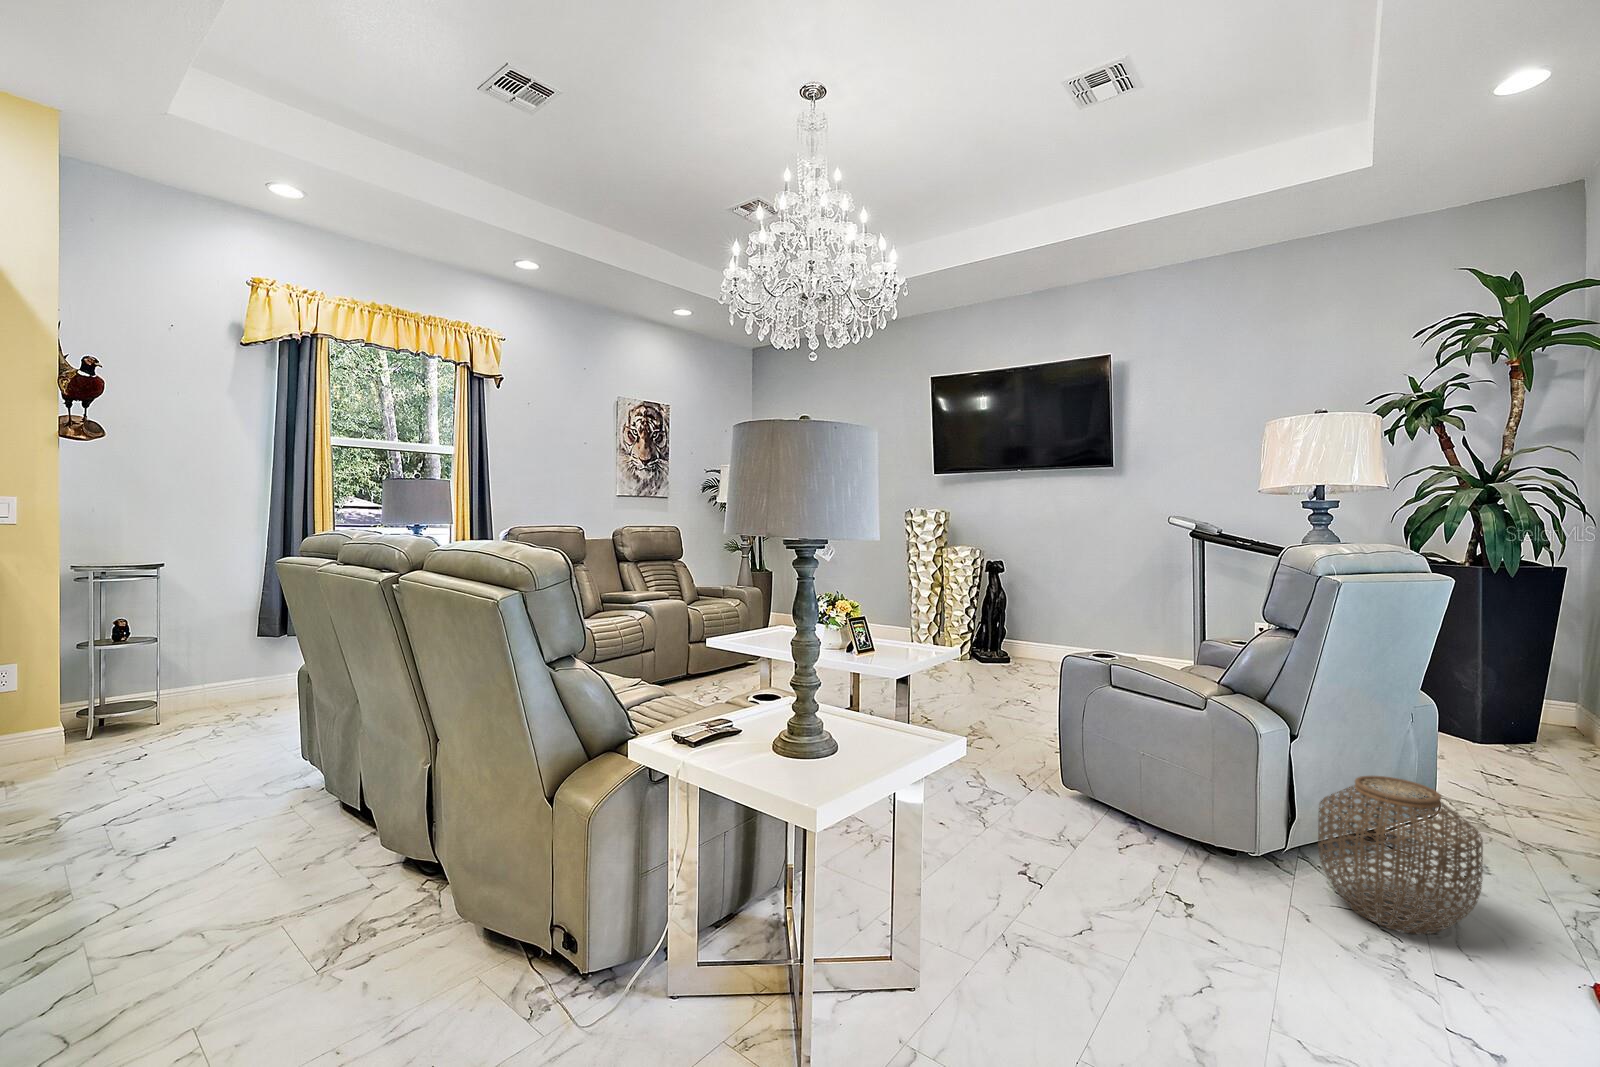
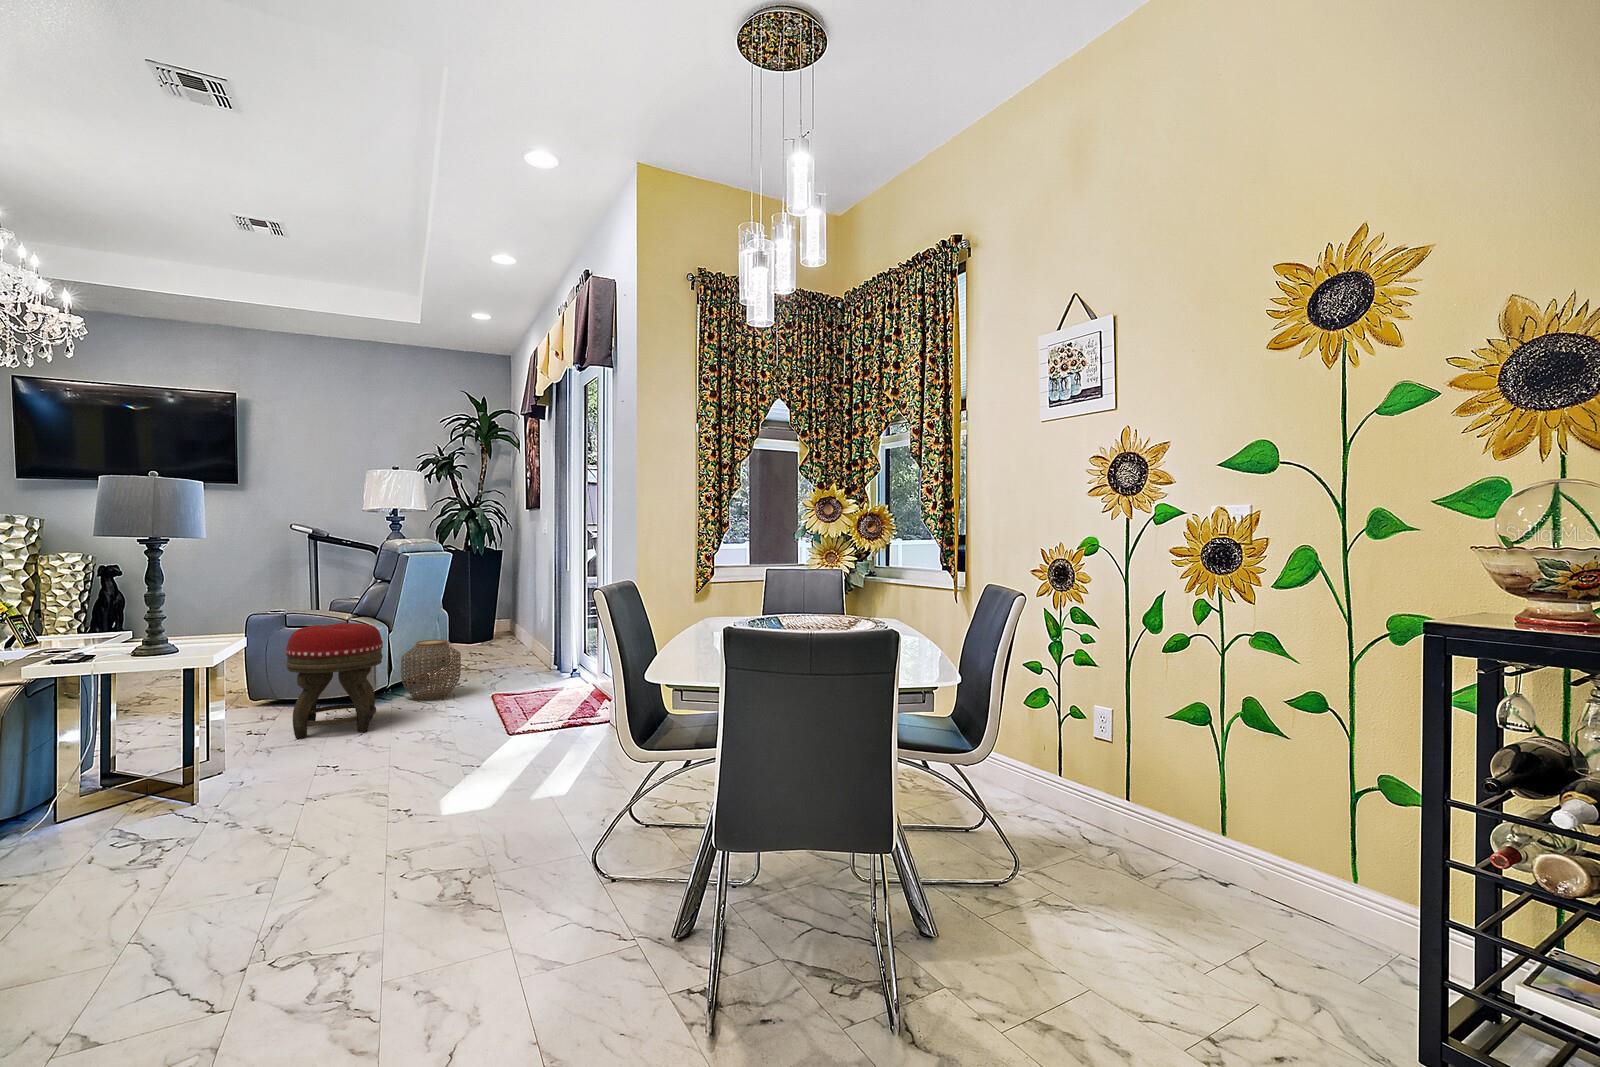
footstool: none [1063,717,1264,1010] -> present [286,623,383,739]

